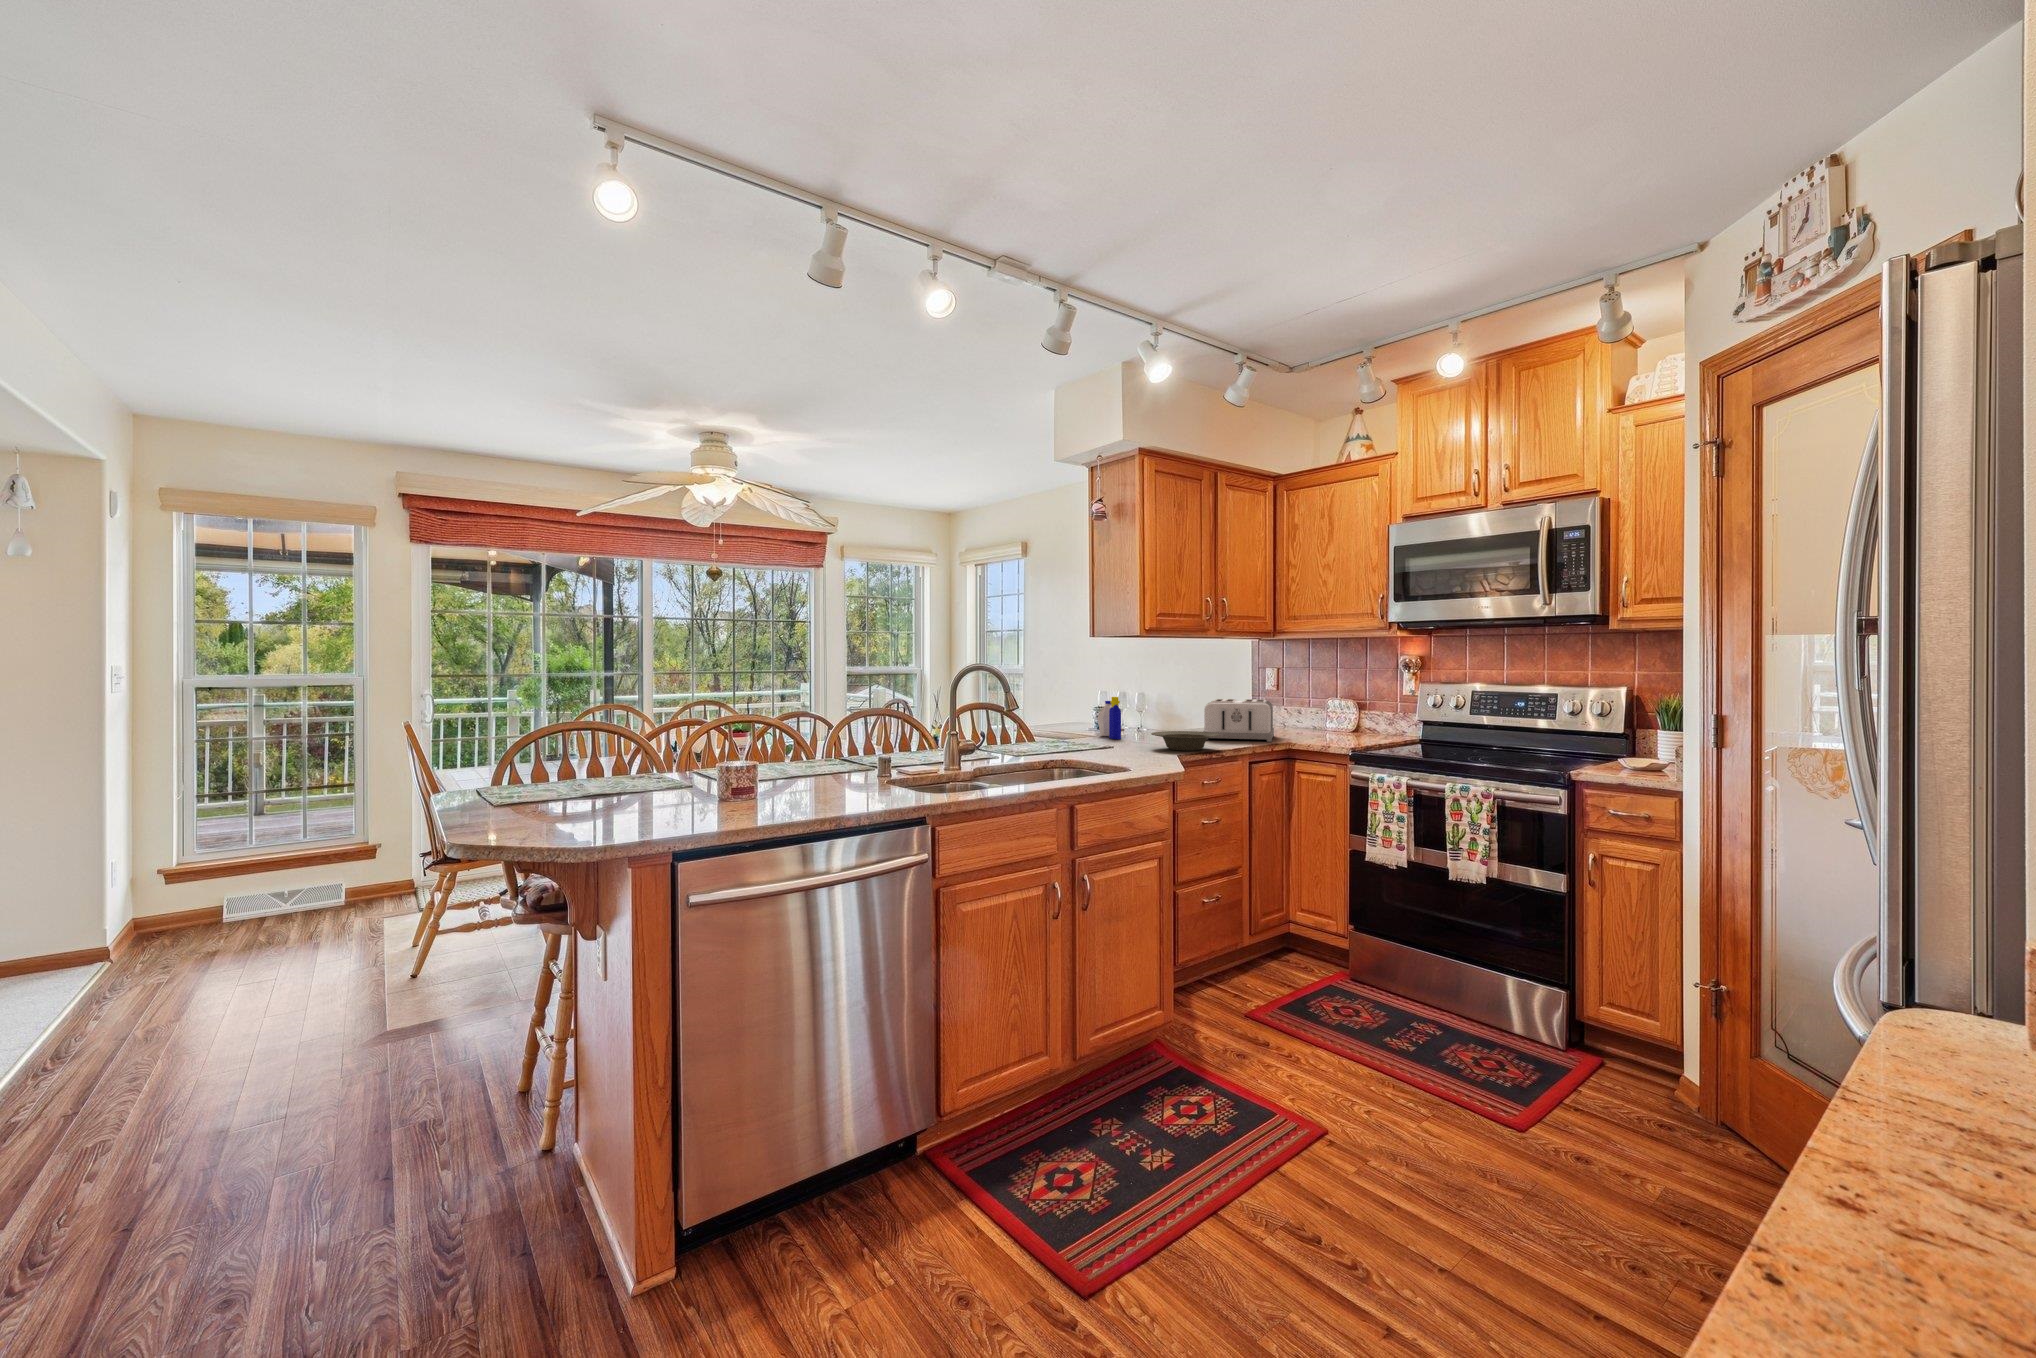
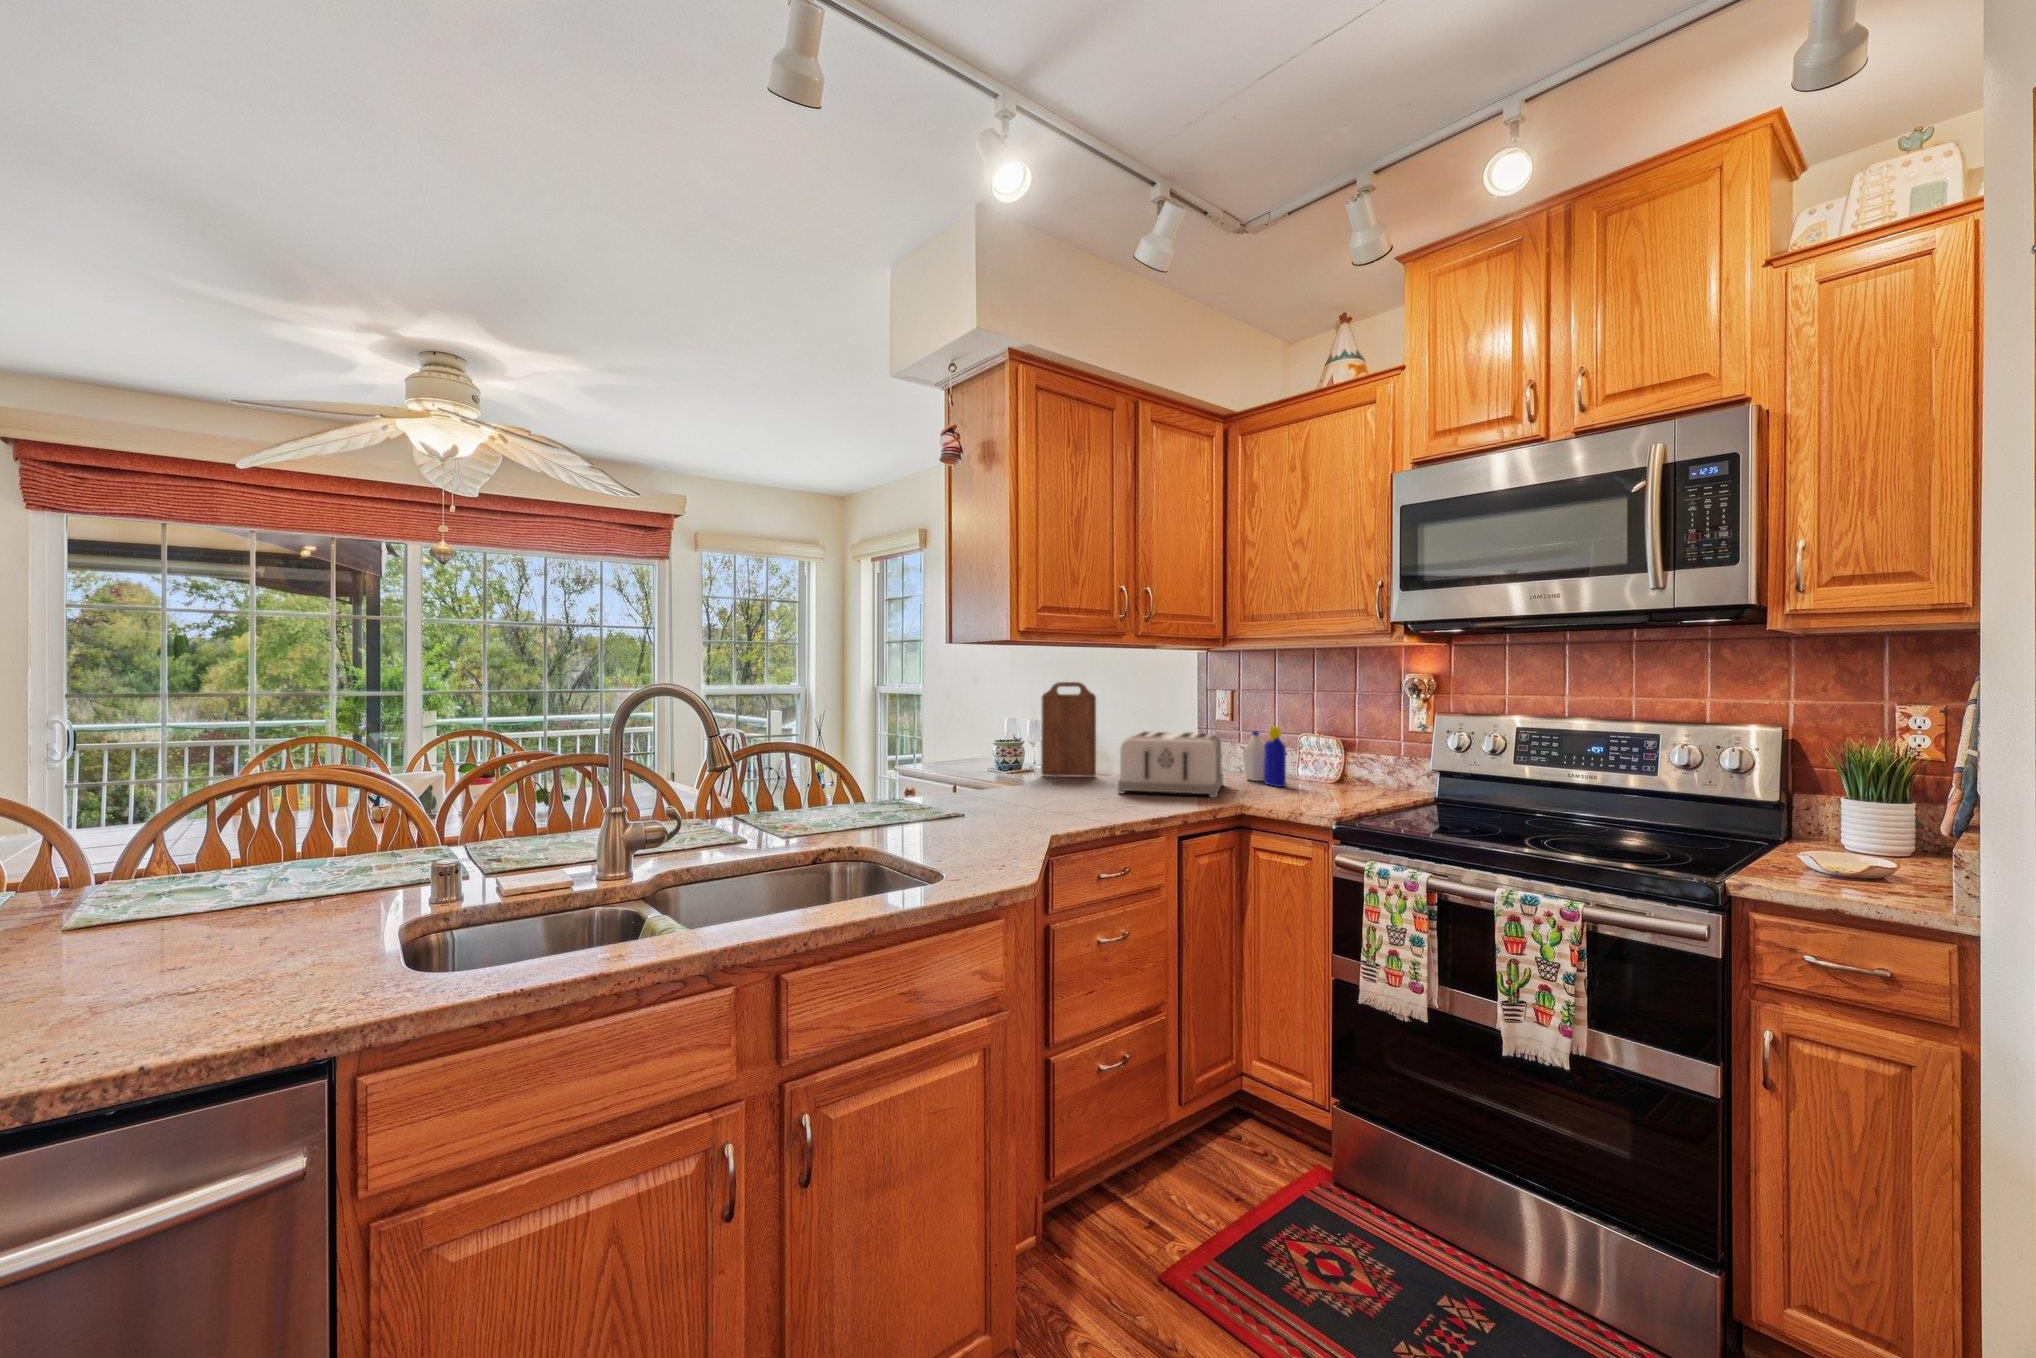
cutting board: none [1141,665,1181,732] -> present [1041,682,1096,777]
bottle: present [1098,697,1121,739] -> present [1243,726,1286,787]
bowl: present [1151,731,1219,751] -> none [1027,784,1131,818]

